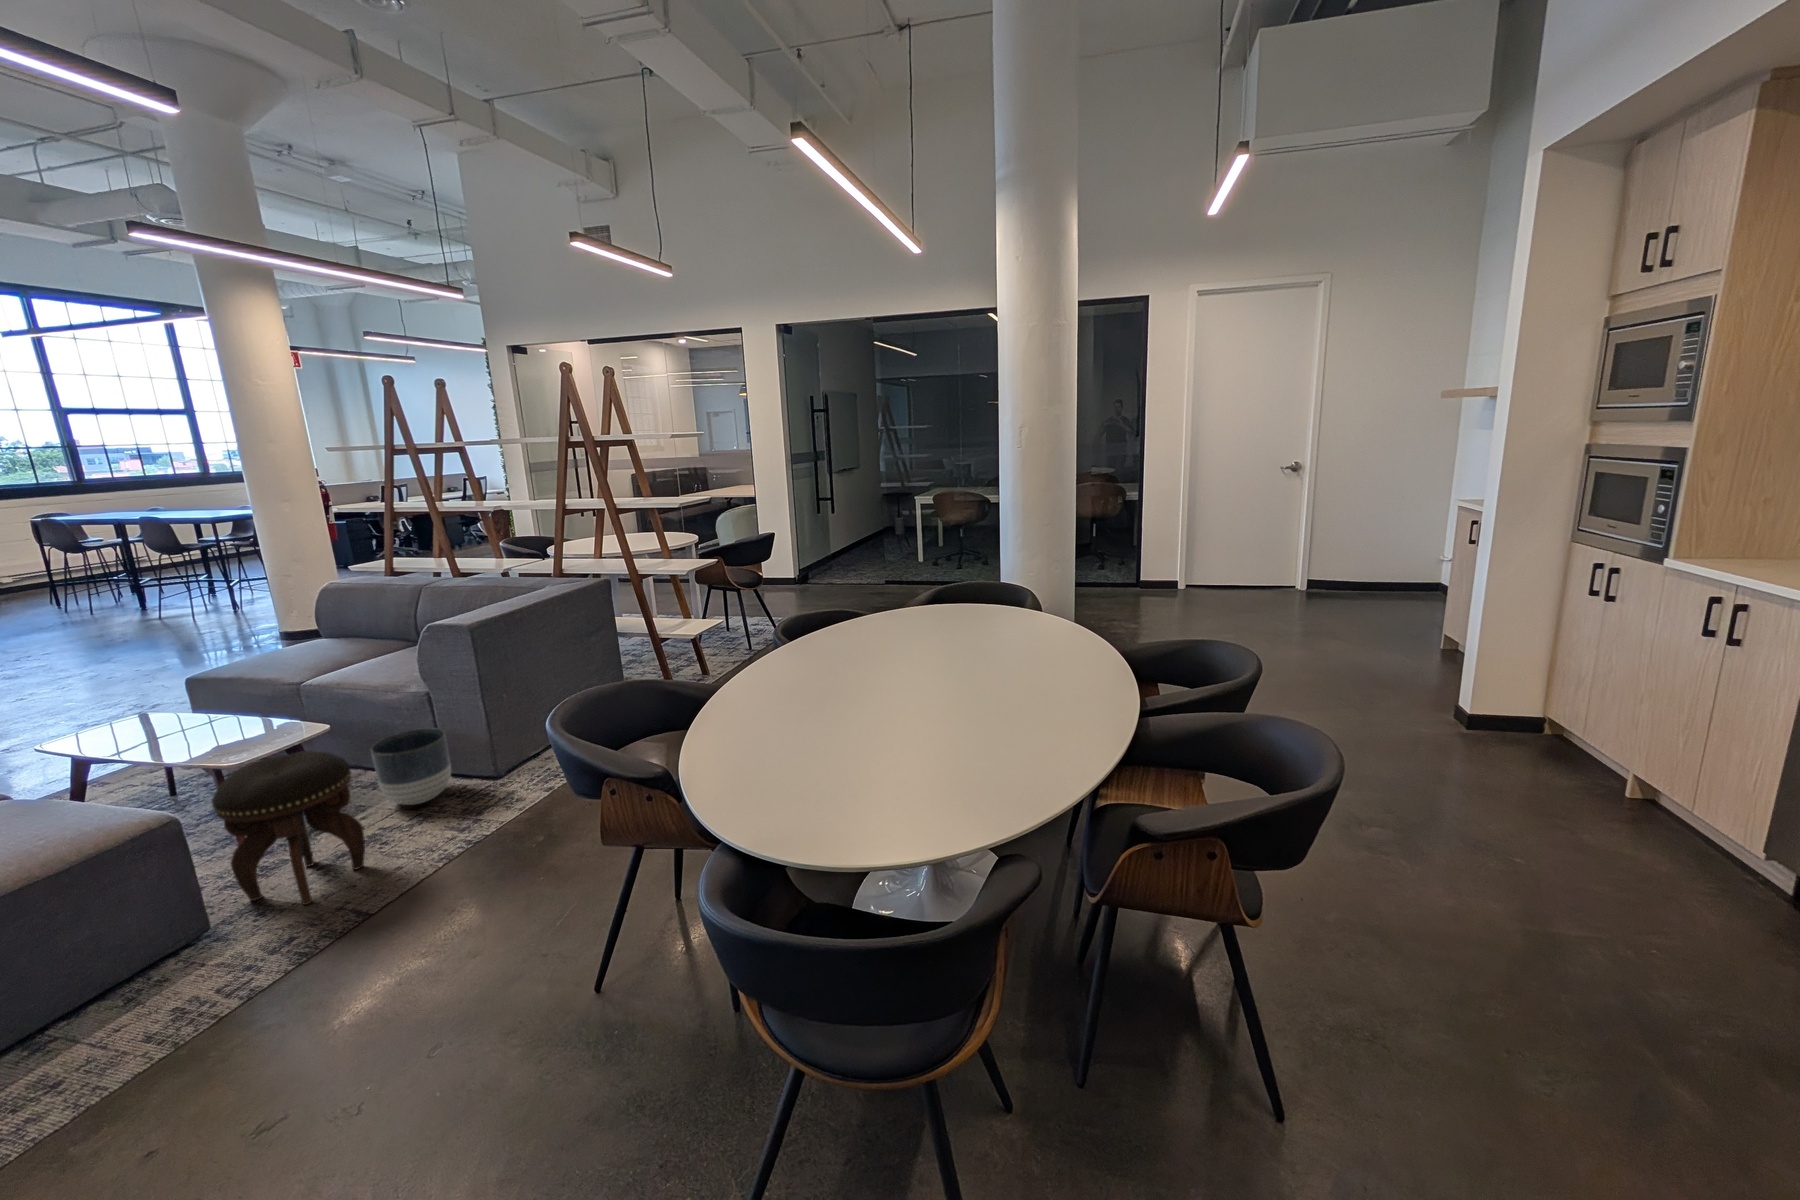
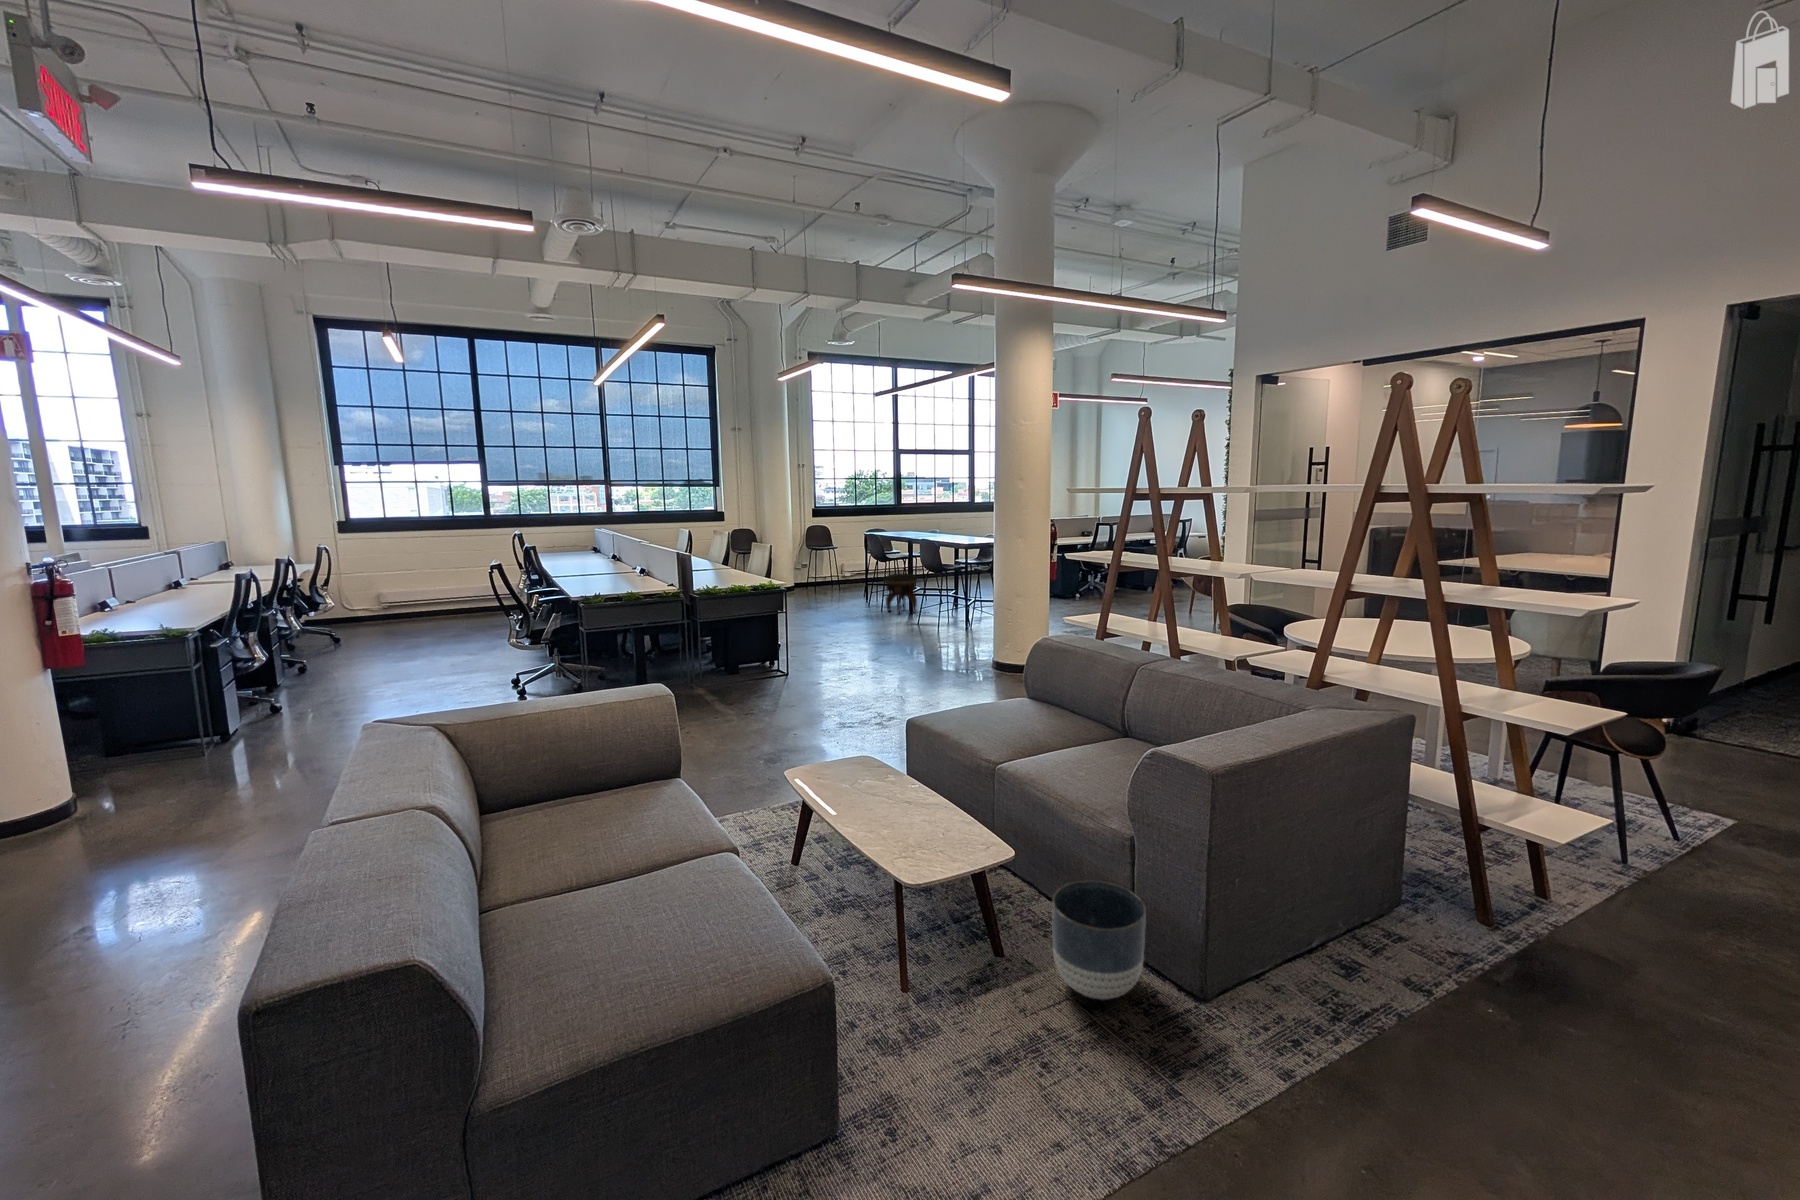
footstool: present [212,751,365,905] -> present [885,573,917,614]

